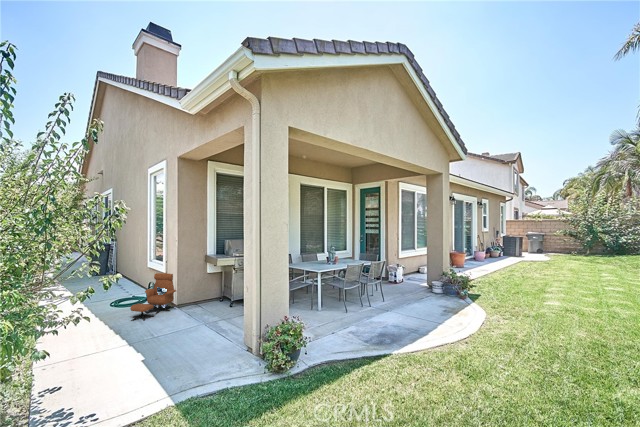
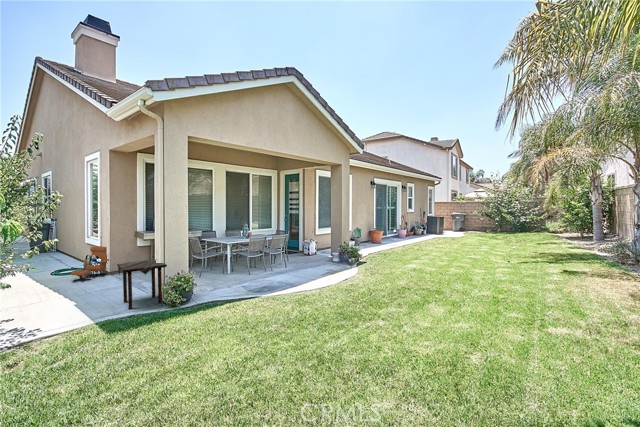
side table: none [192,299,264,384] -> present [117,260,167,309]

